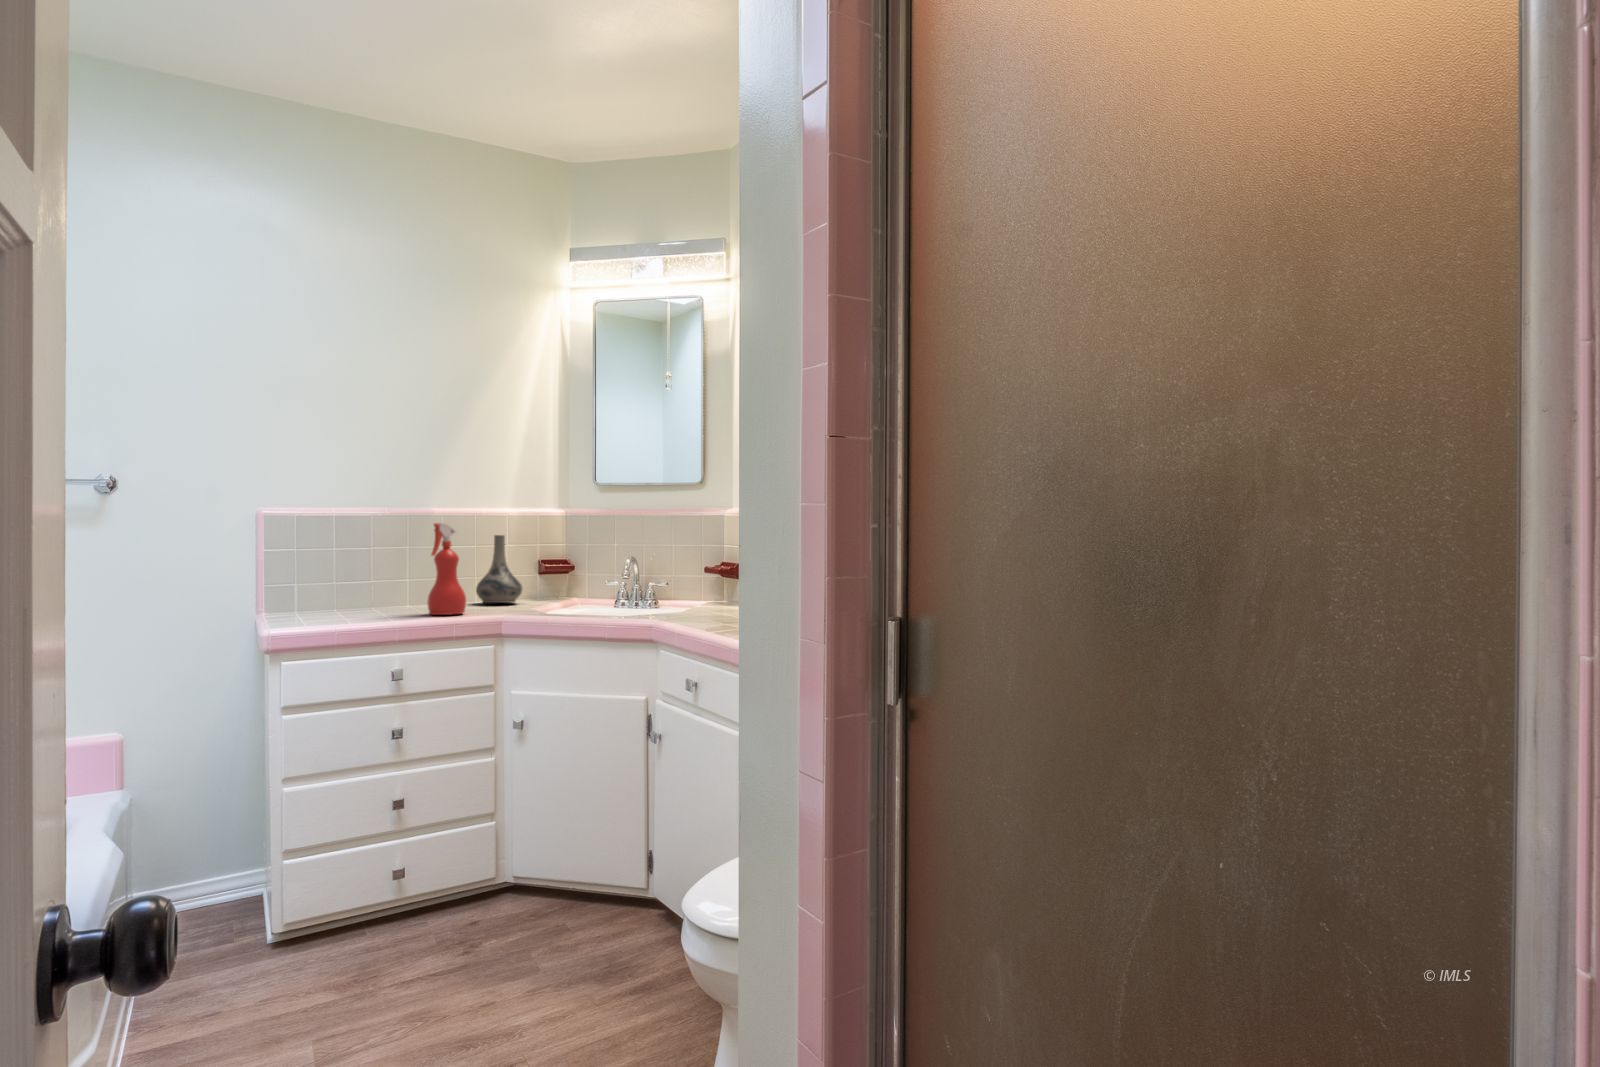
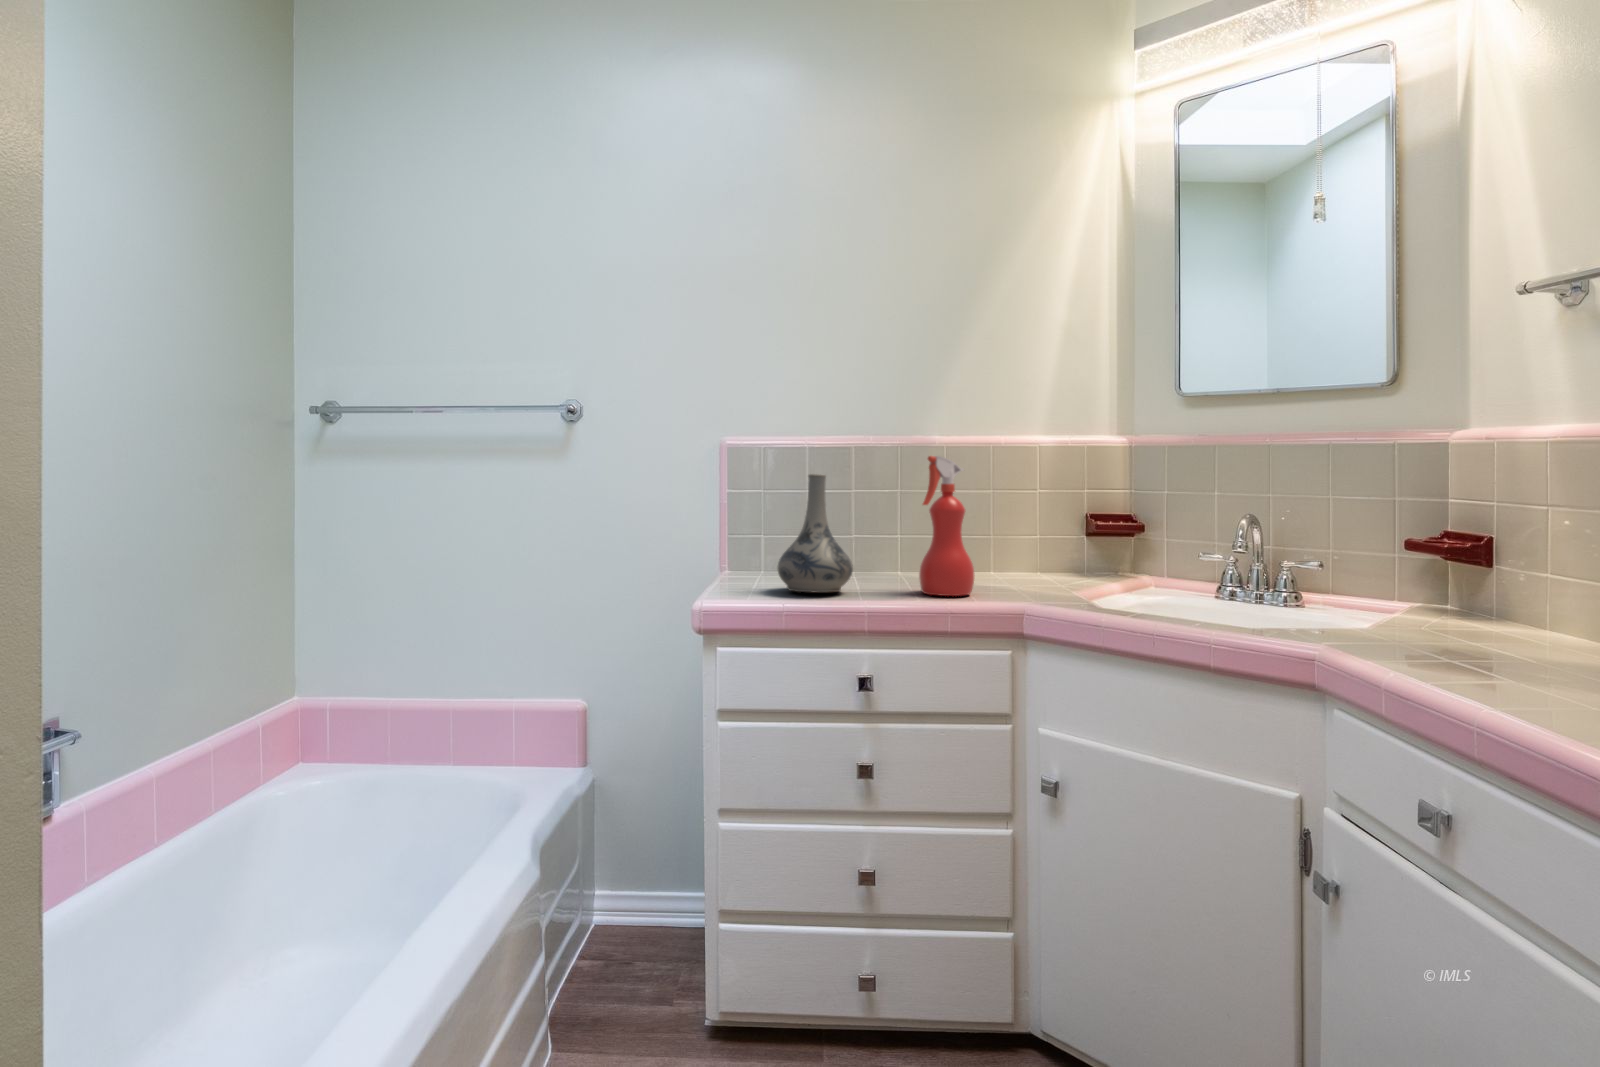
decorative vase: present [476,535,522,603] -> present [778,474,853,592]

